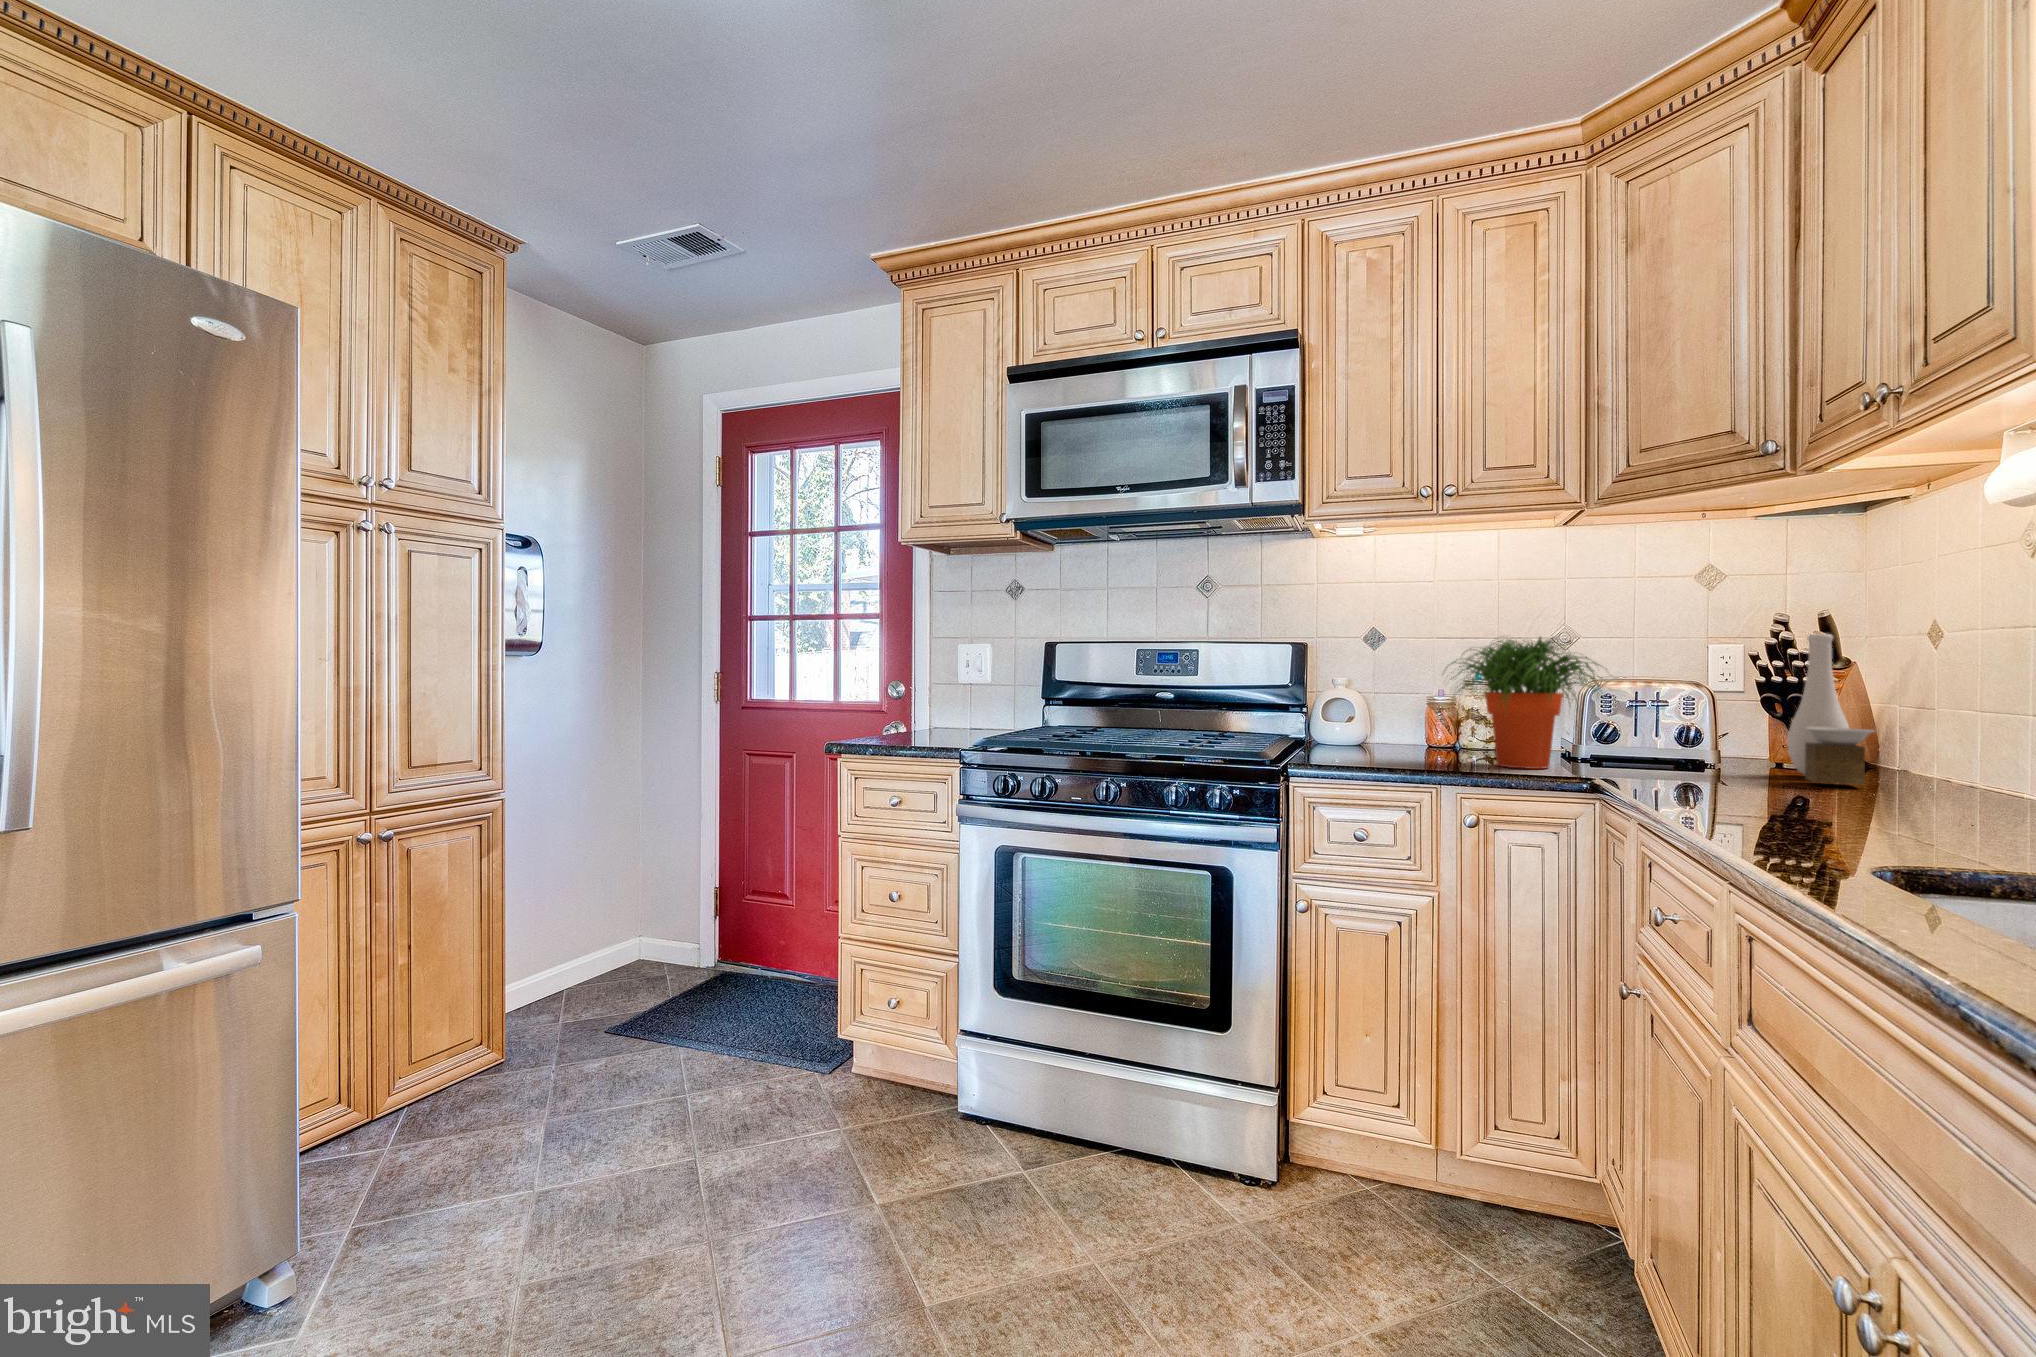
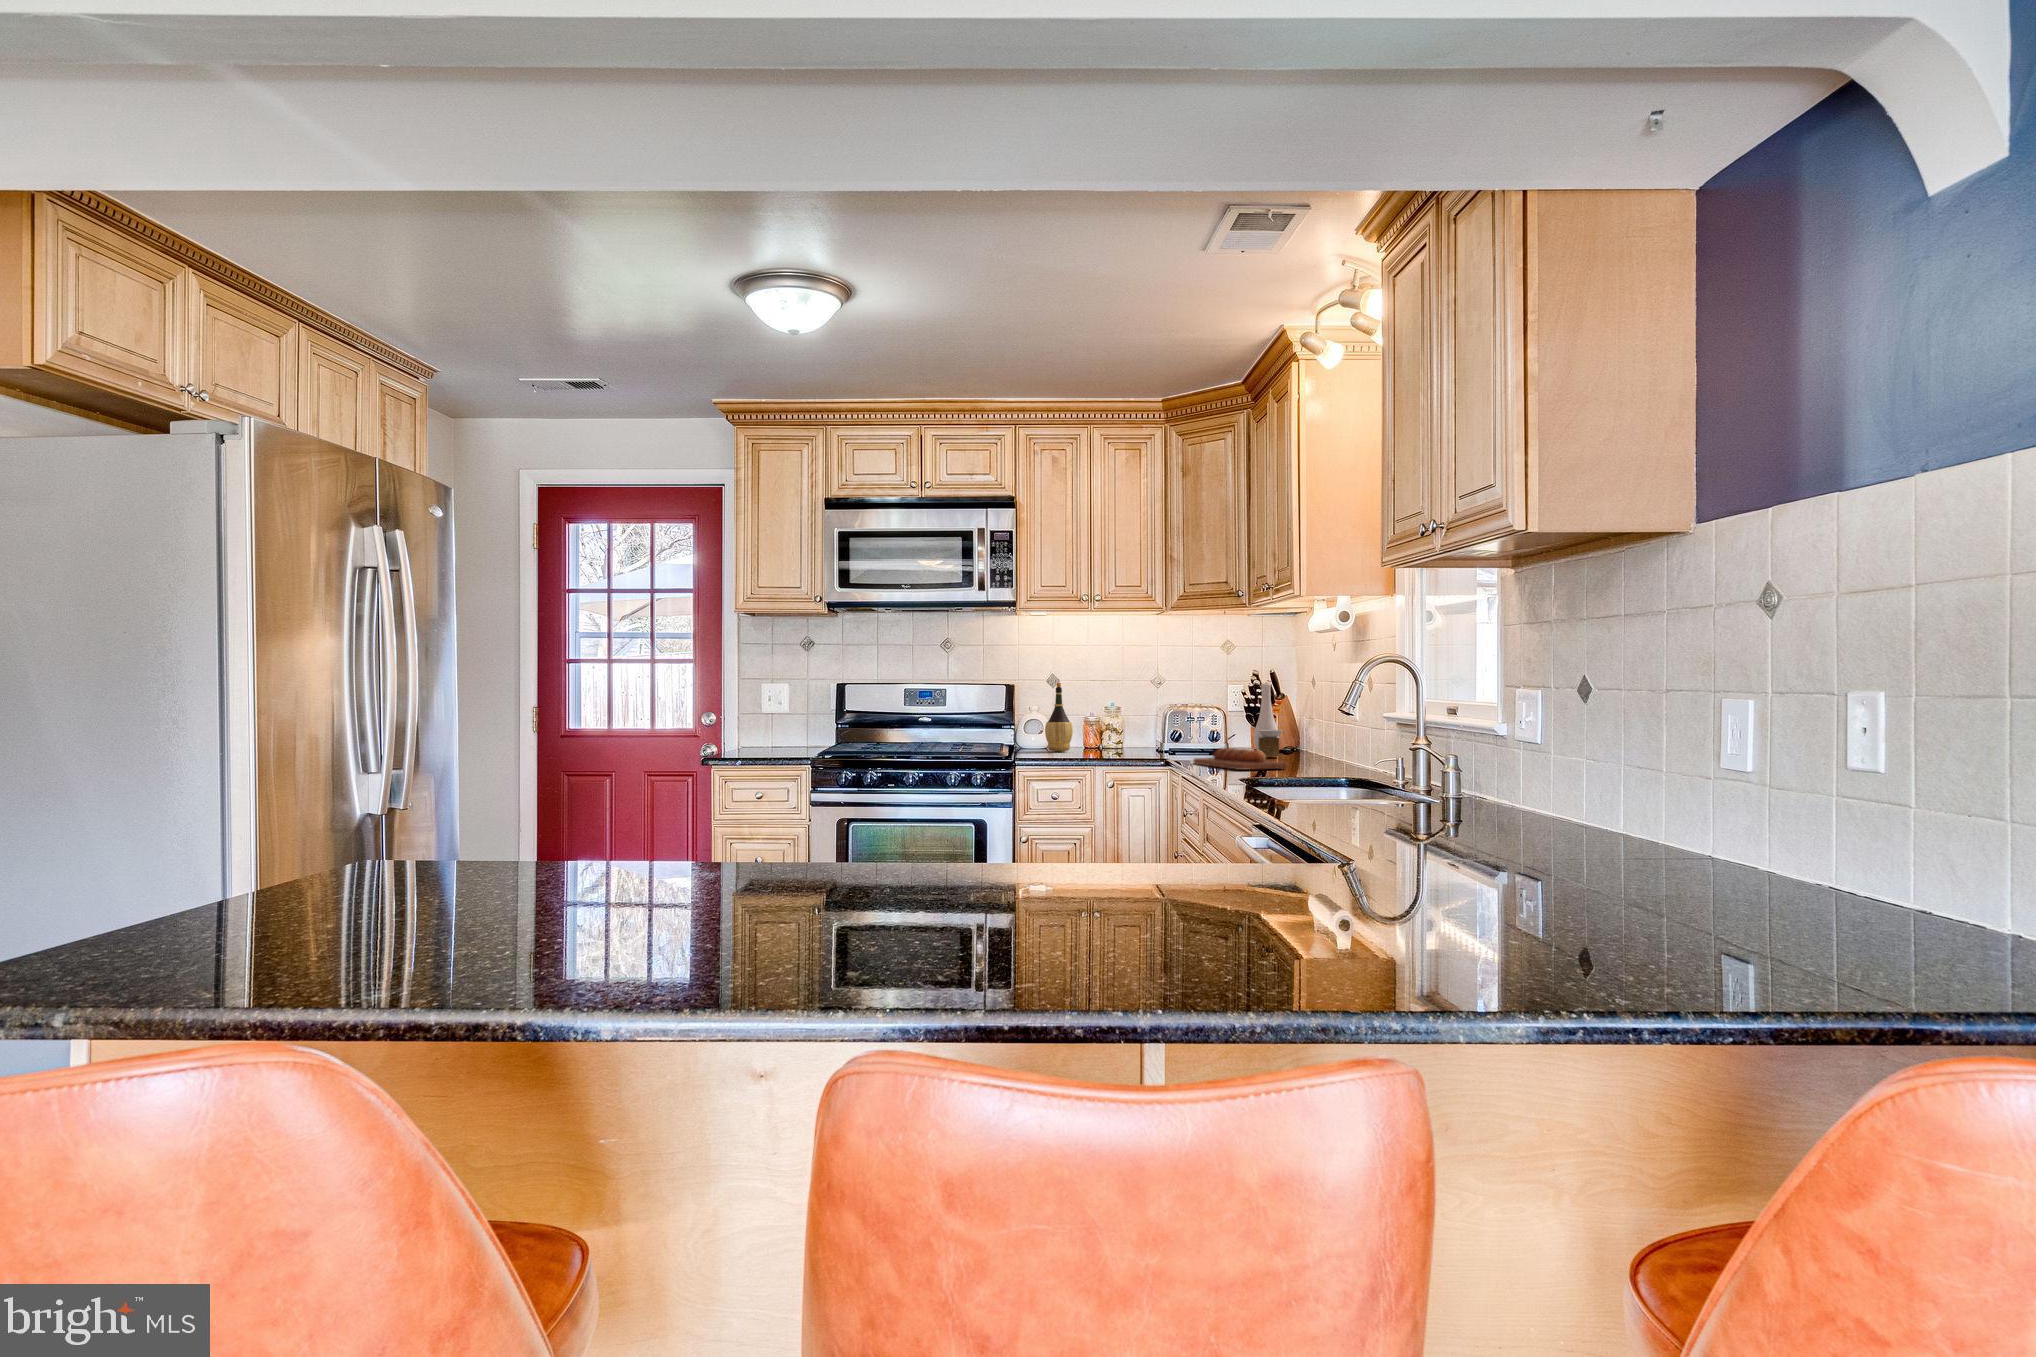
potted plant: present [1442,637,1599,769] -> none [1095,683,1178,756]
wine bottle: none [1355,638,1404,751] -> present [1045,683,1073,751]
bread loaf: none [1658,766,1946,830] -> present [1193,748,1288,770]

